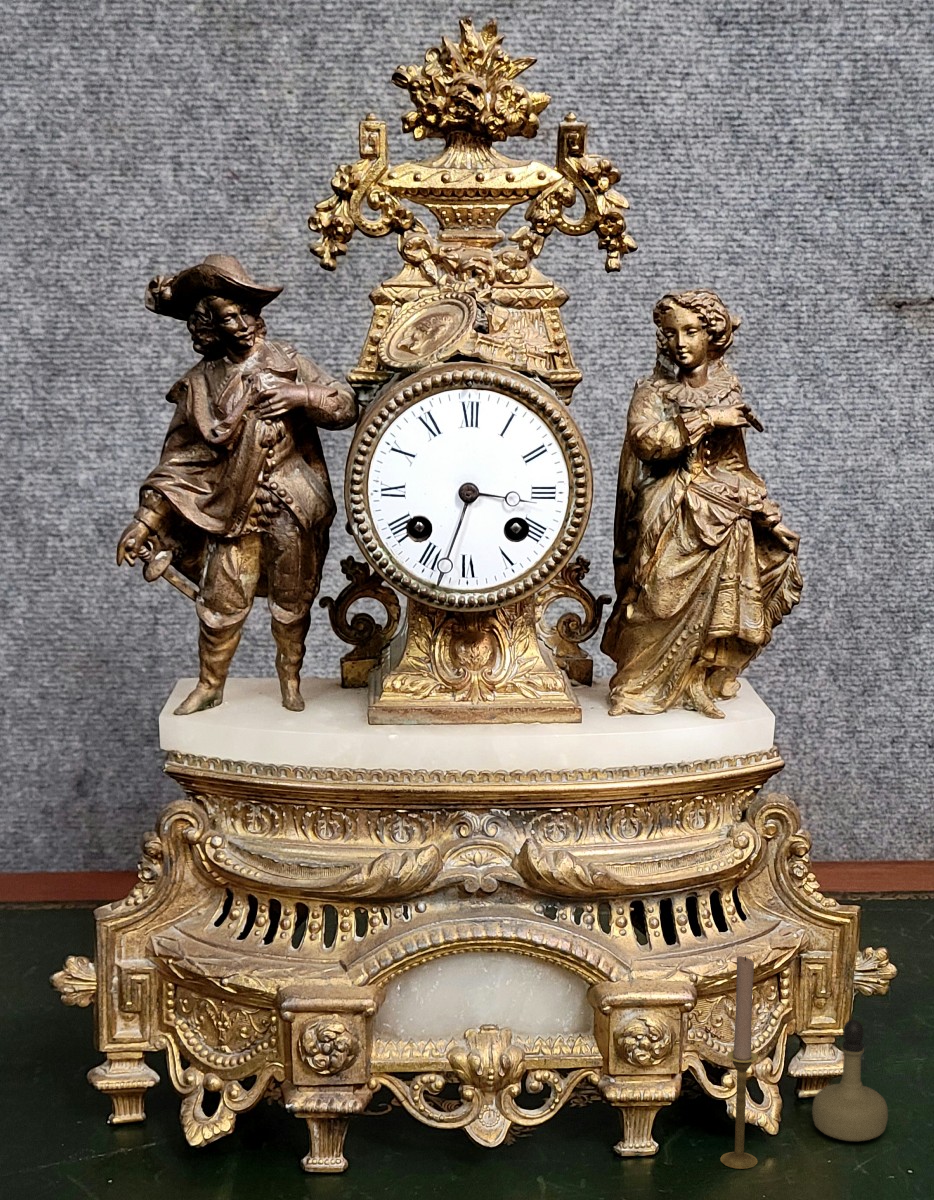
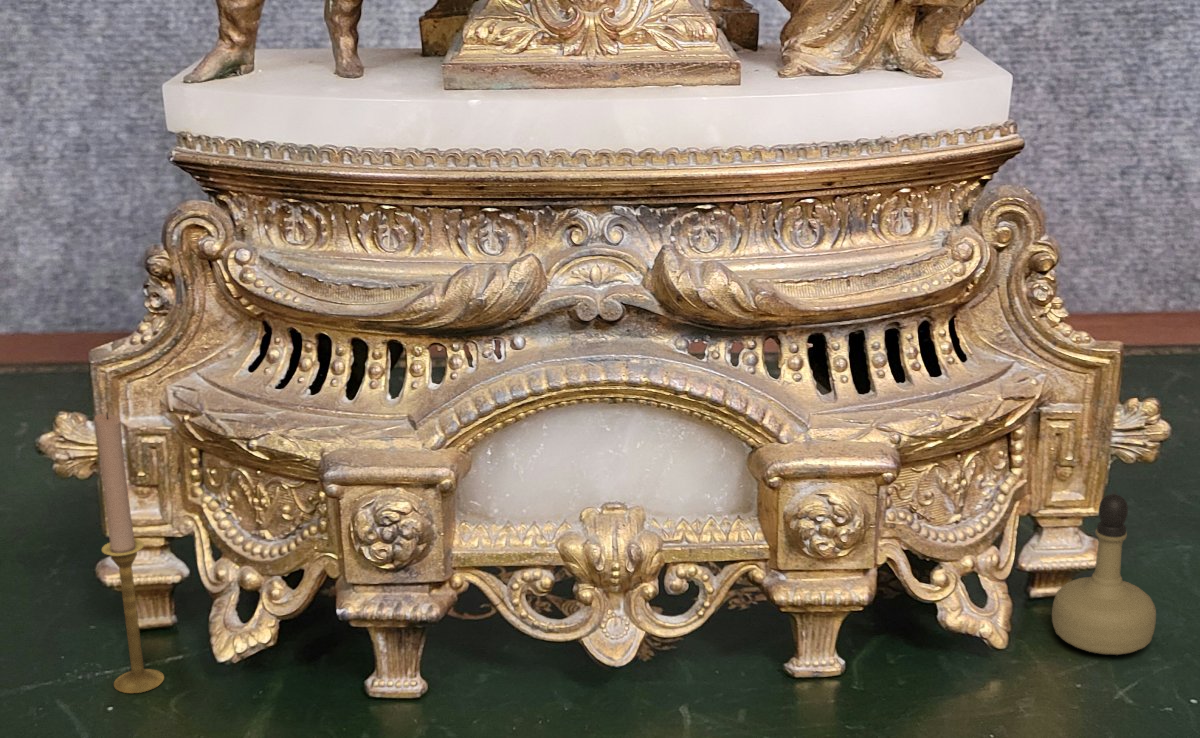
candlestick: present [720,956,758,1169] -> present [95,414,164,693]

